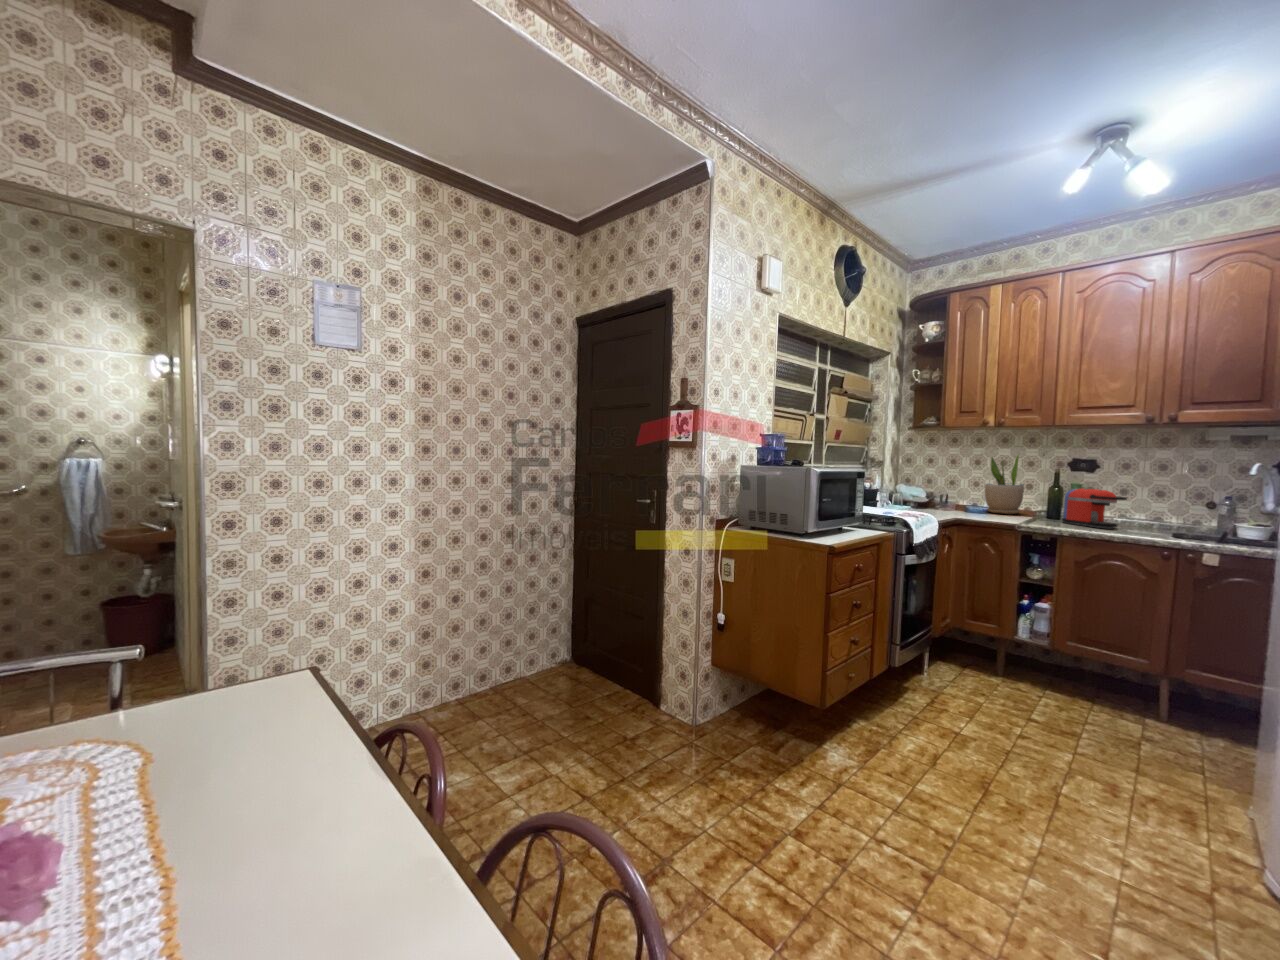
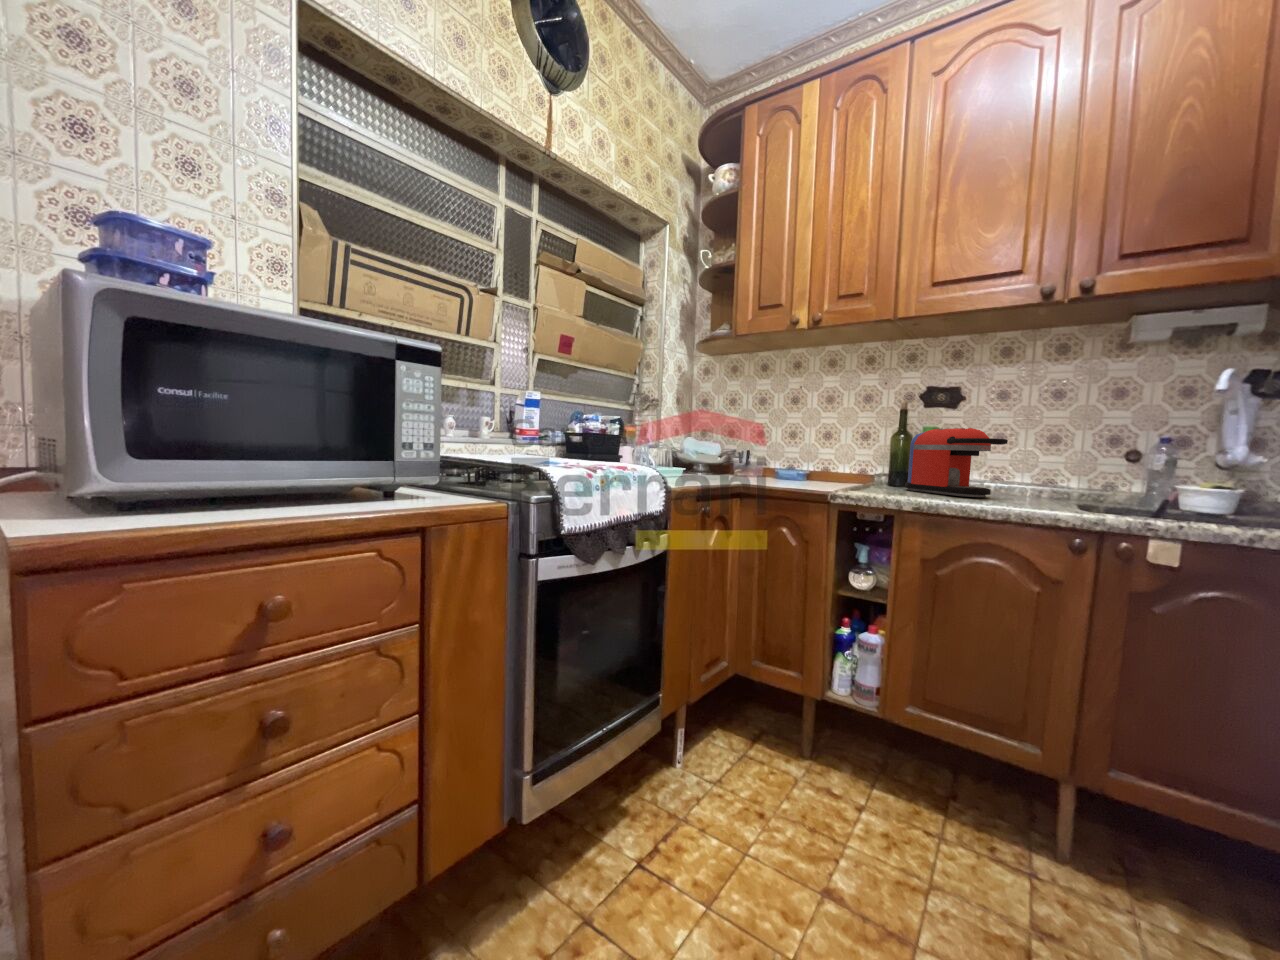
potted plant: present [985,455,1024,514] -> none [803,379,857,479]

